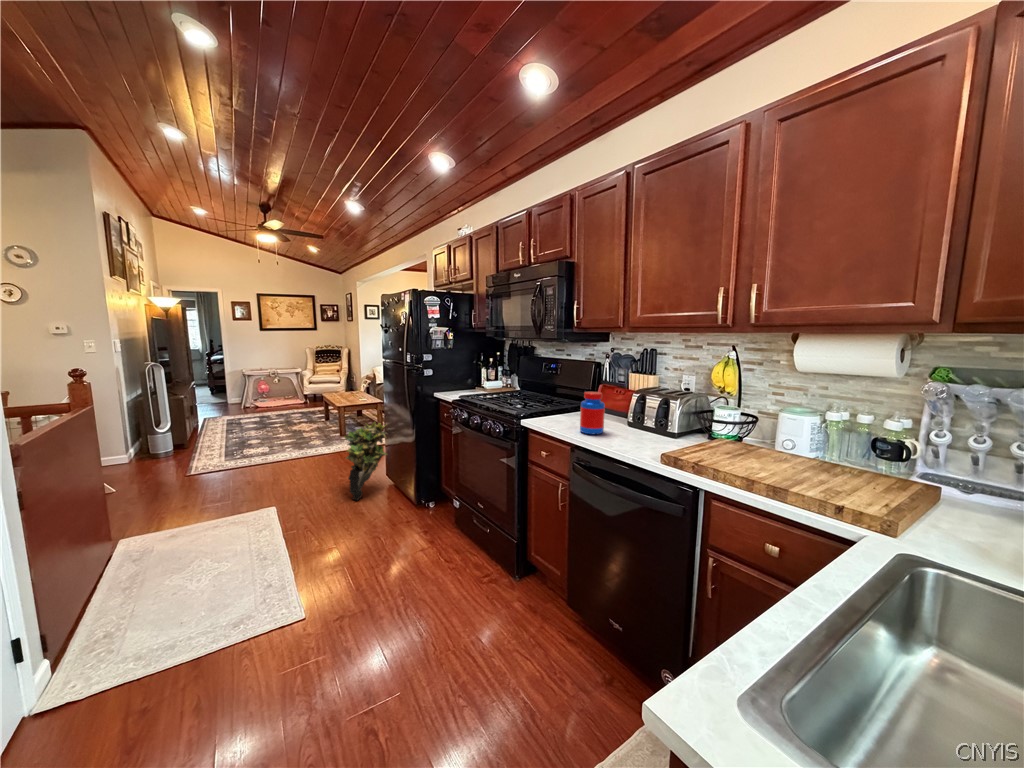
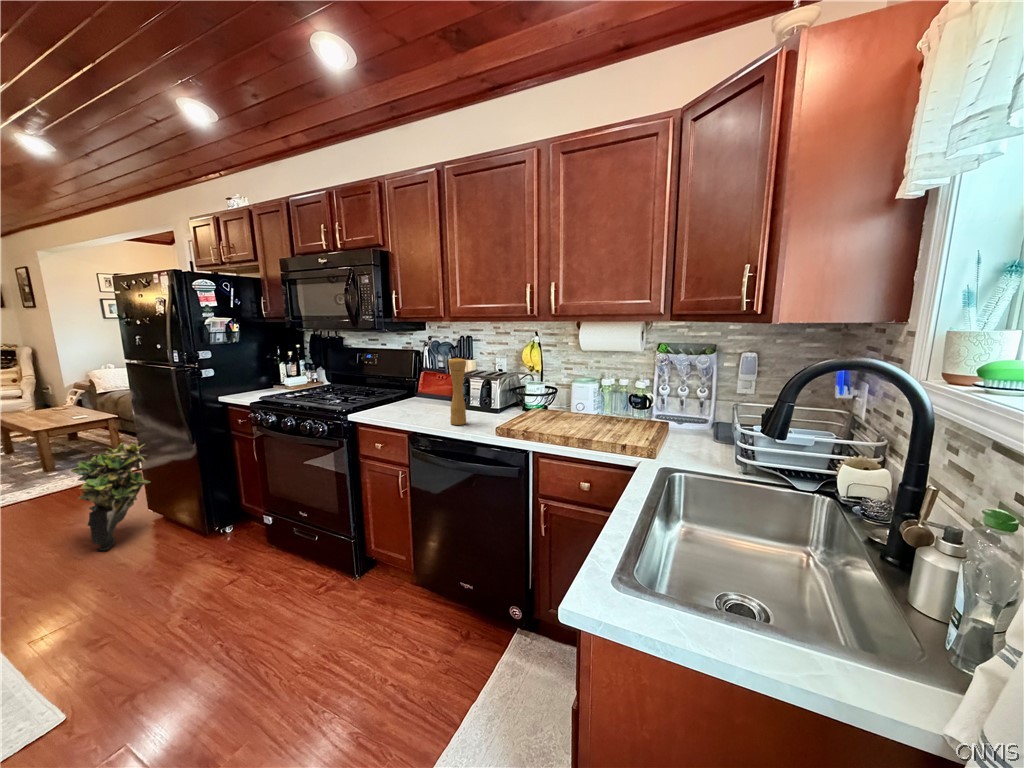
pepper mill: none [615,370,637,445] -> present [449,357,466,425]
jar: present [580,392,605,435] -> none [414,379,437,420]

